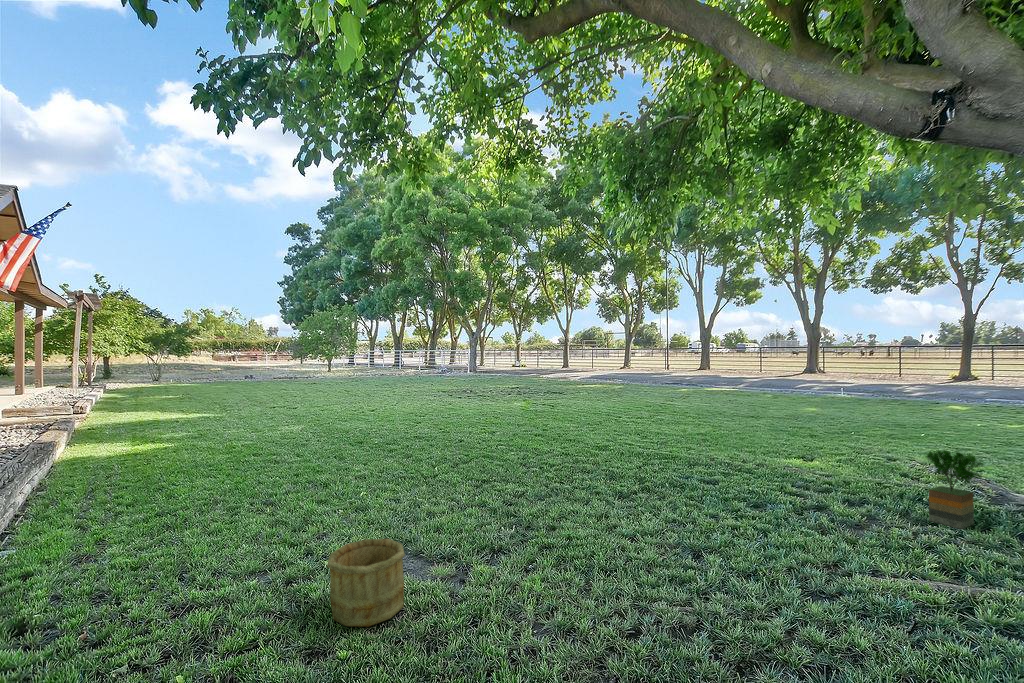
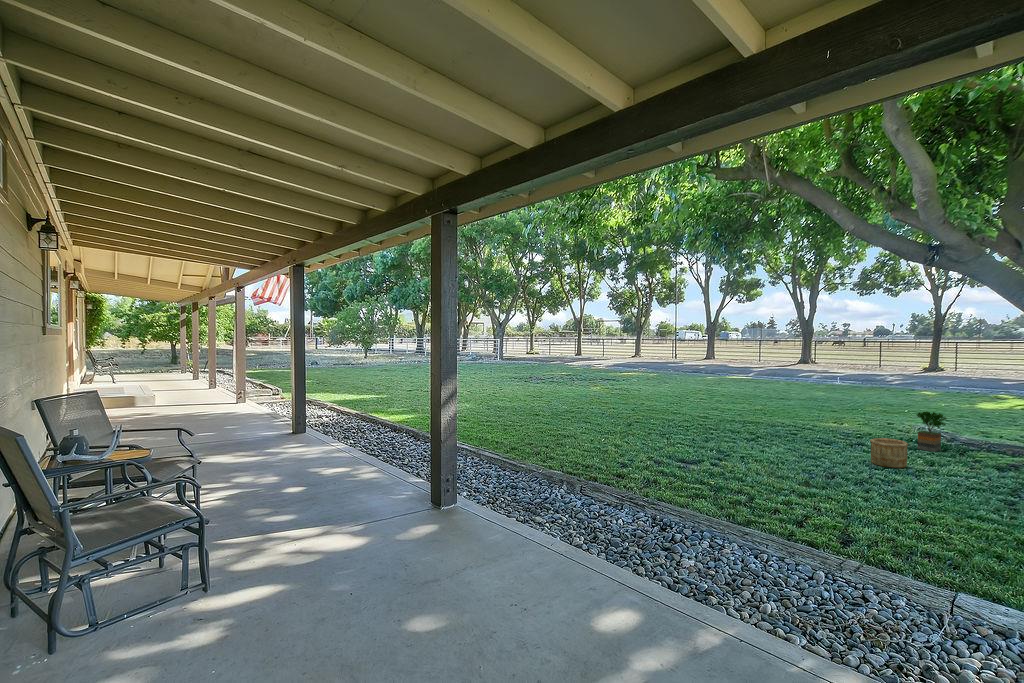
wooden bucket: present [327,539,405,627] -> present [870,438,908,468]

